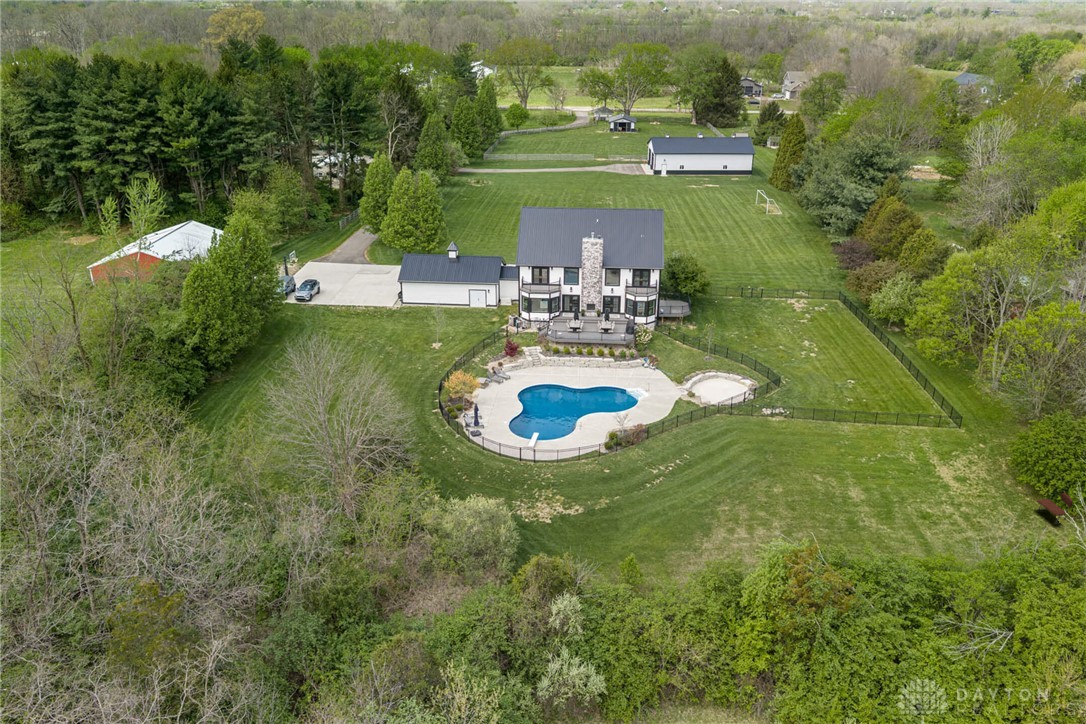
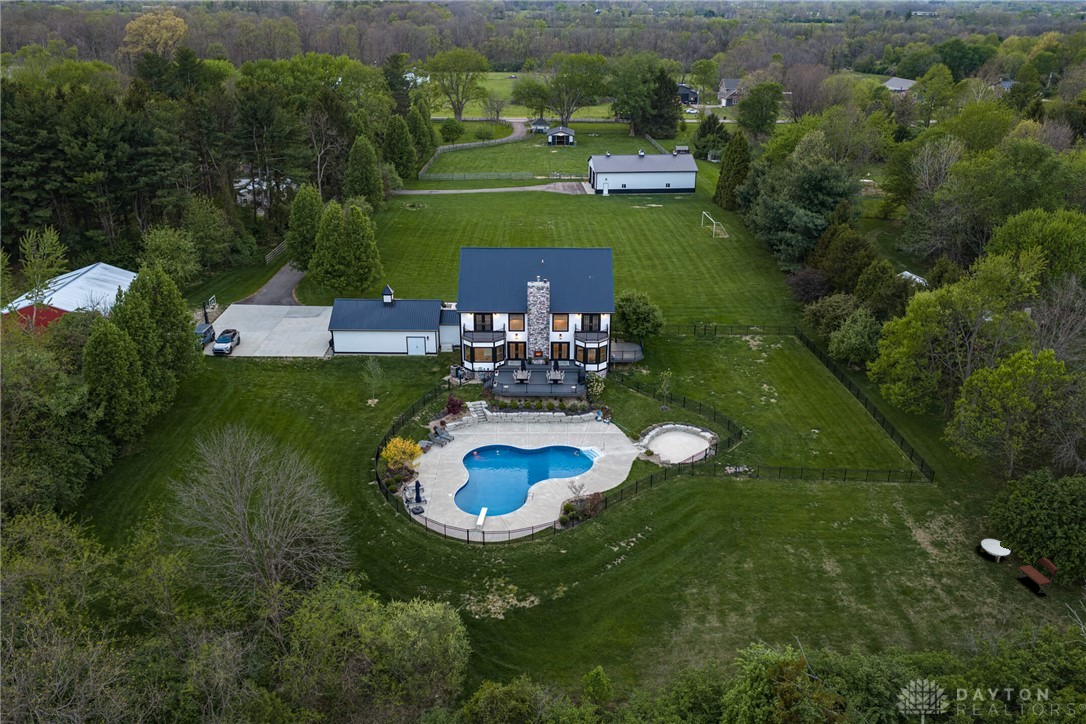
round table: none [1002,476,1031,497] -> present [980,539,1010,563]

